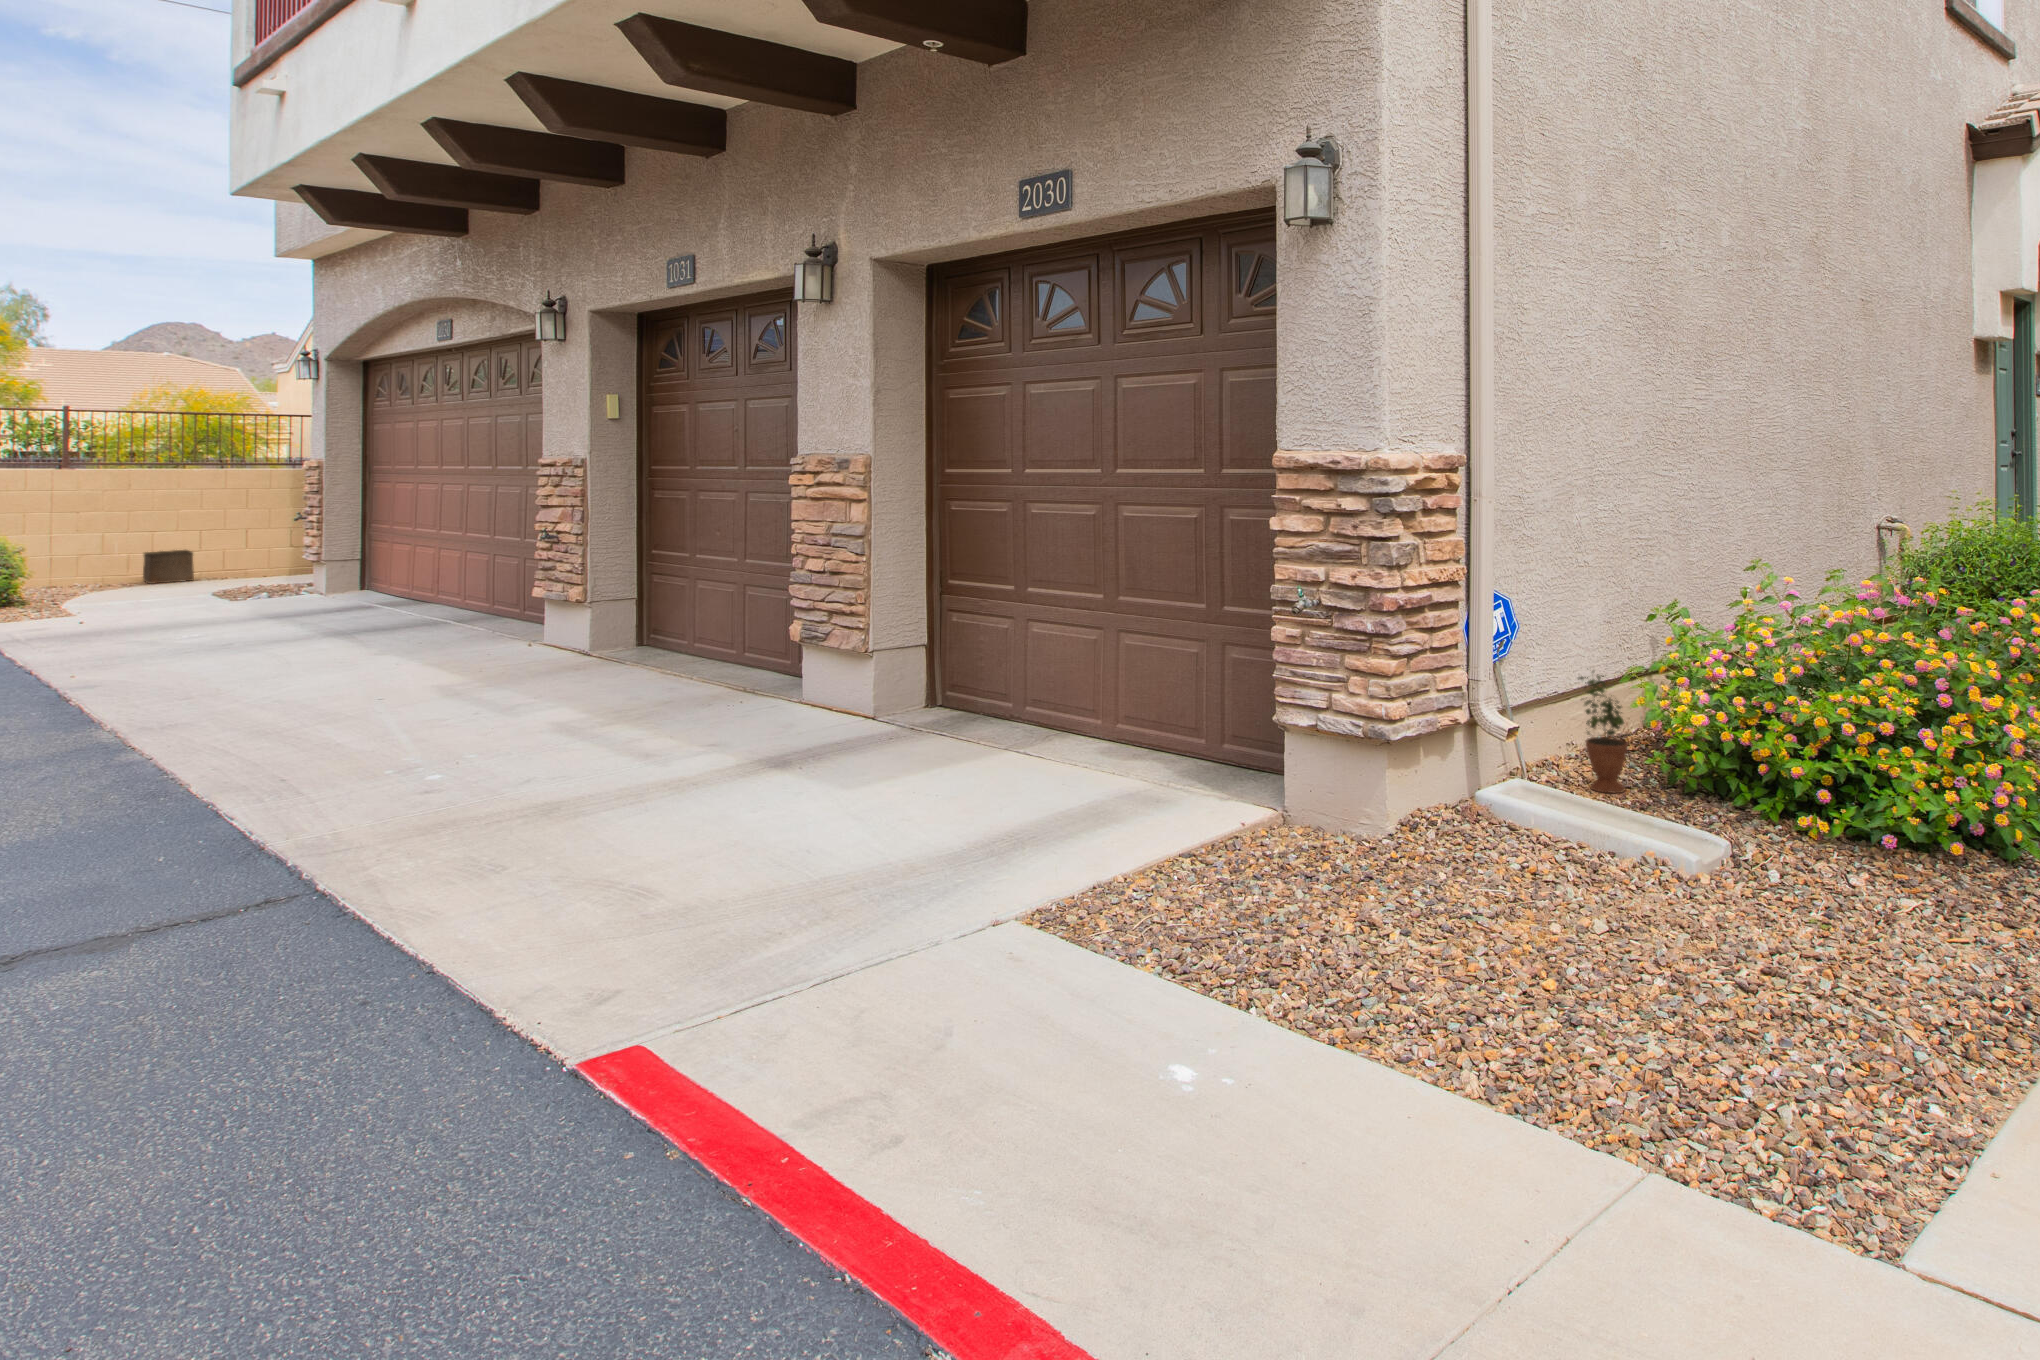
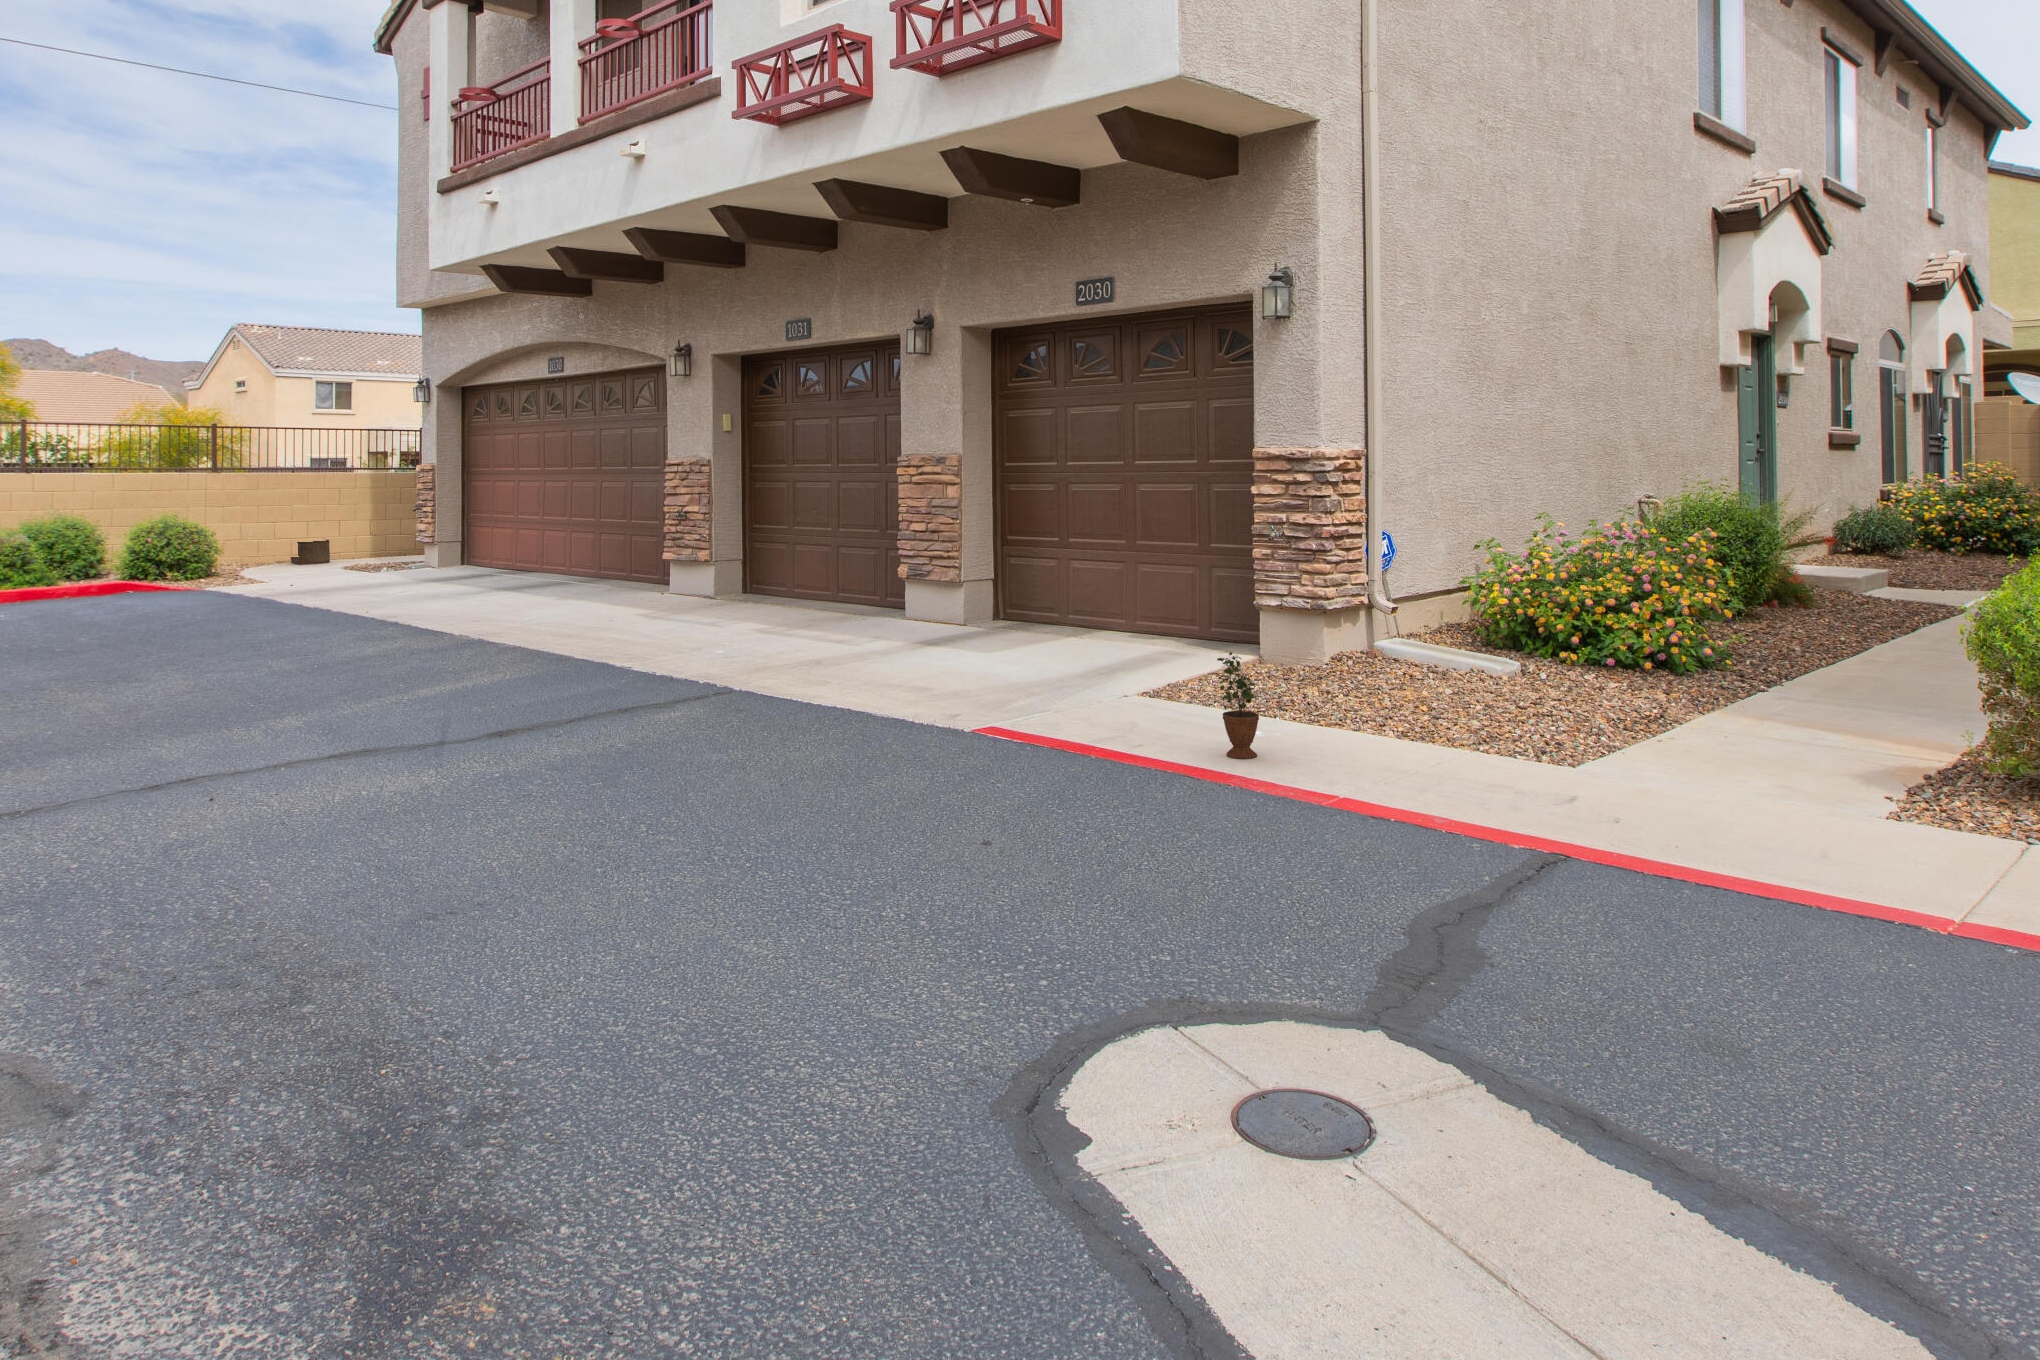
potted plant: present [1578,671,1628,793] -> present [1217,652,1259,759]

